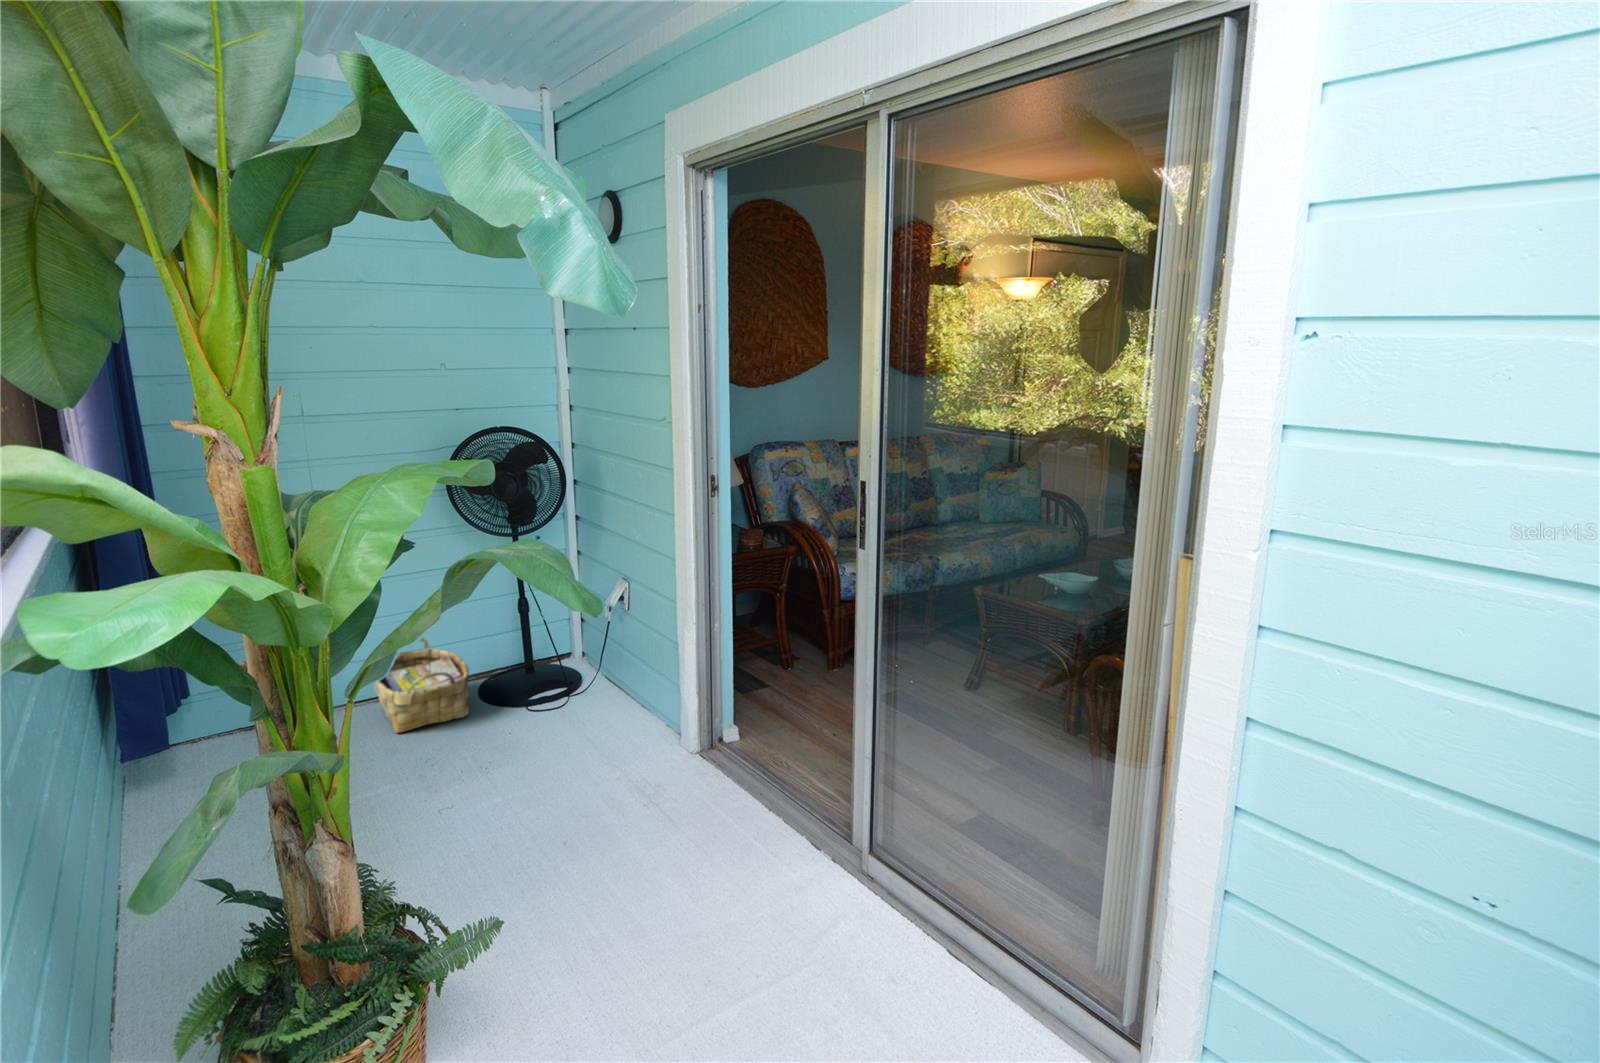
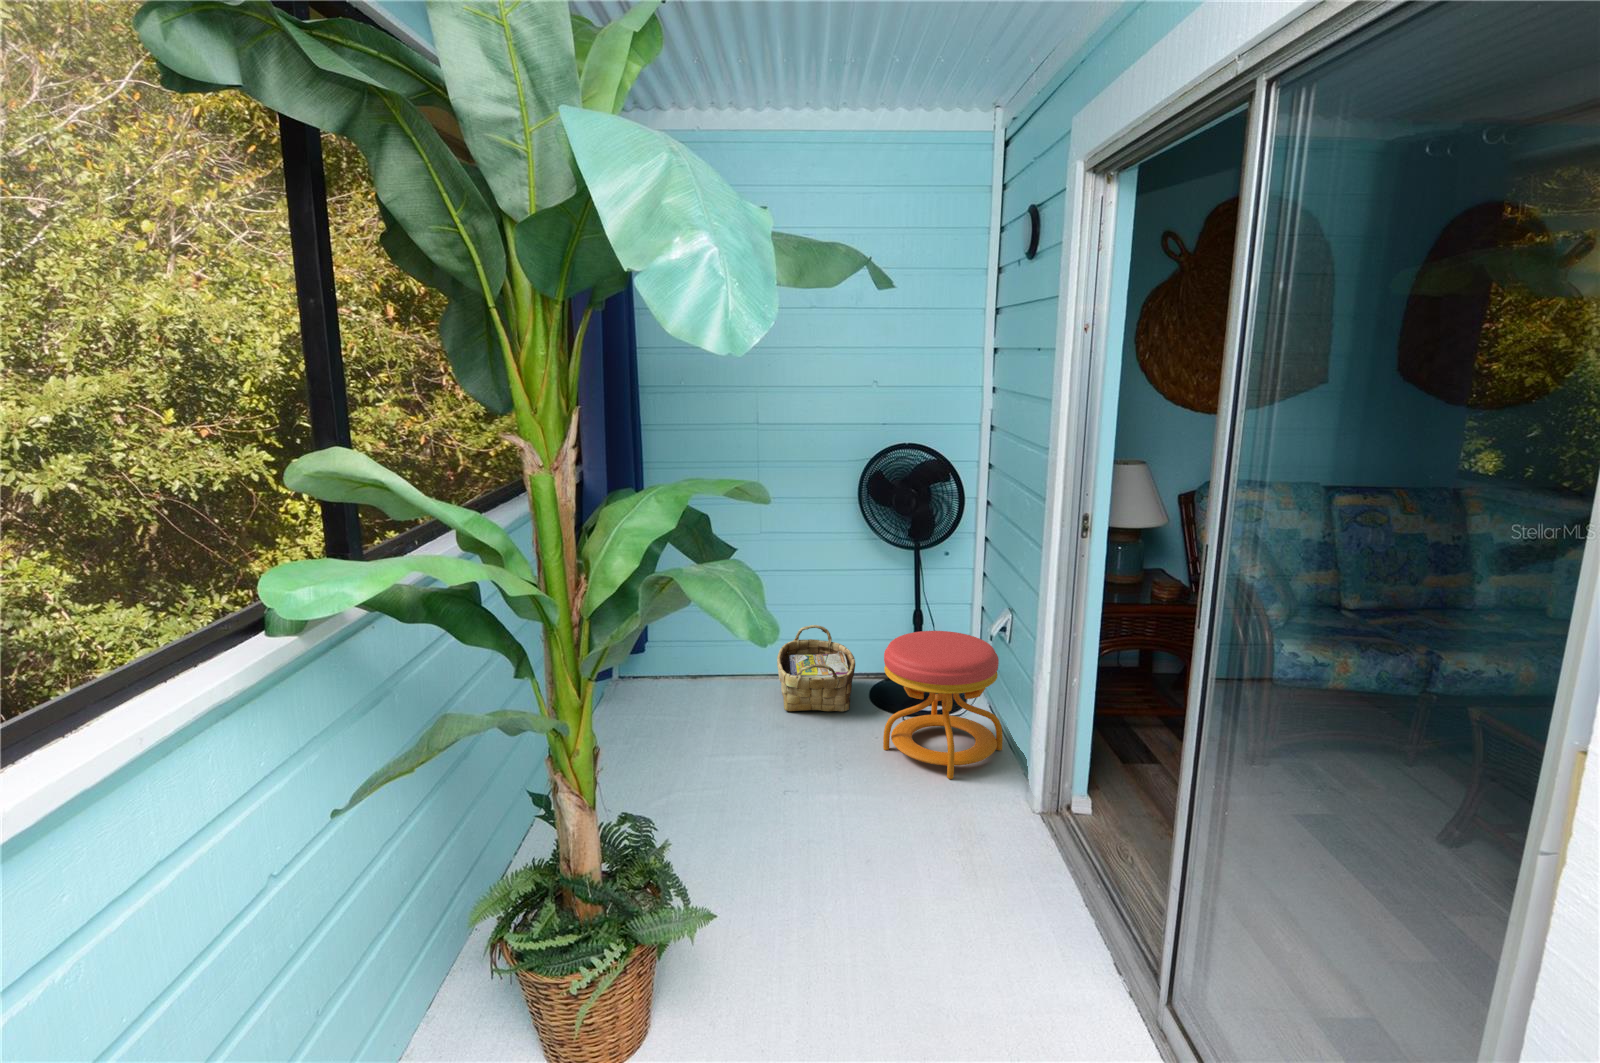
stool: none [515,609,638,747] -> present [883,631,1003,779]

